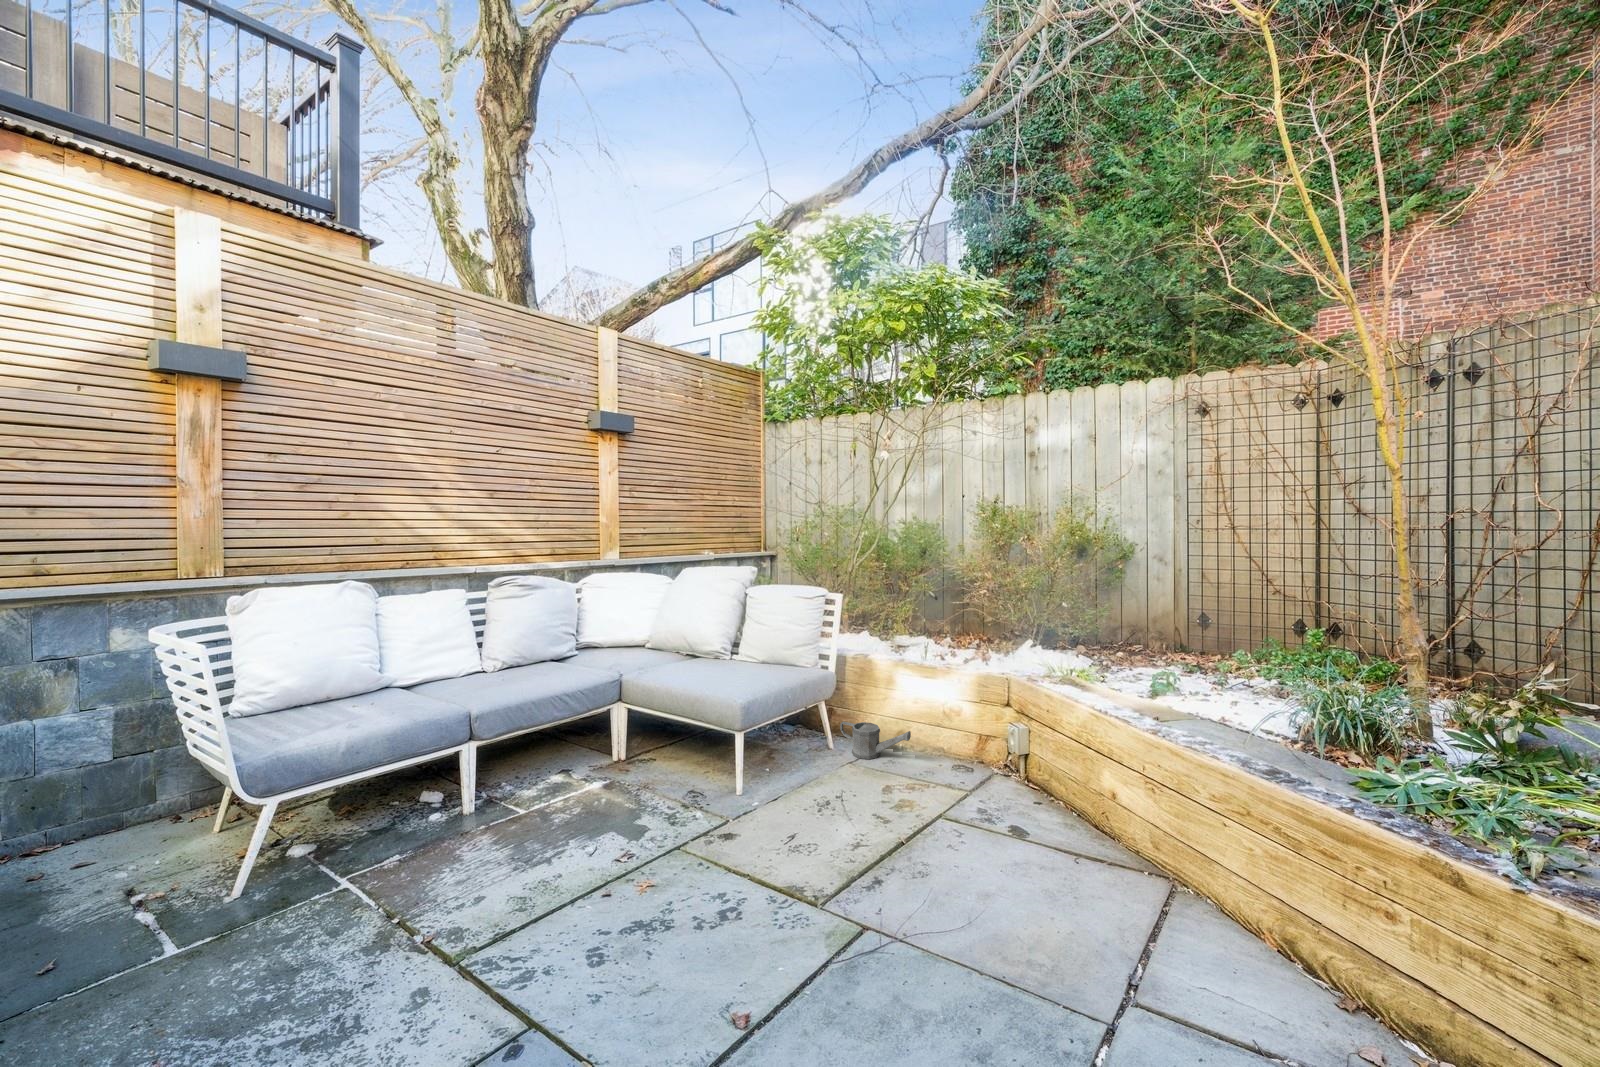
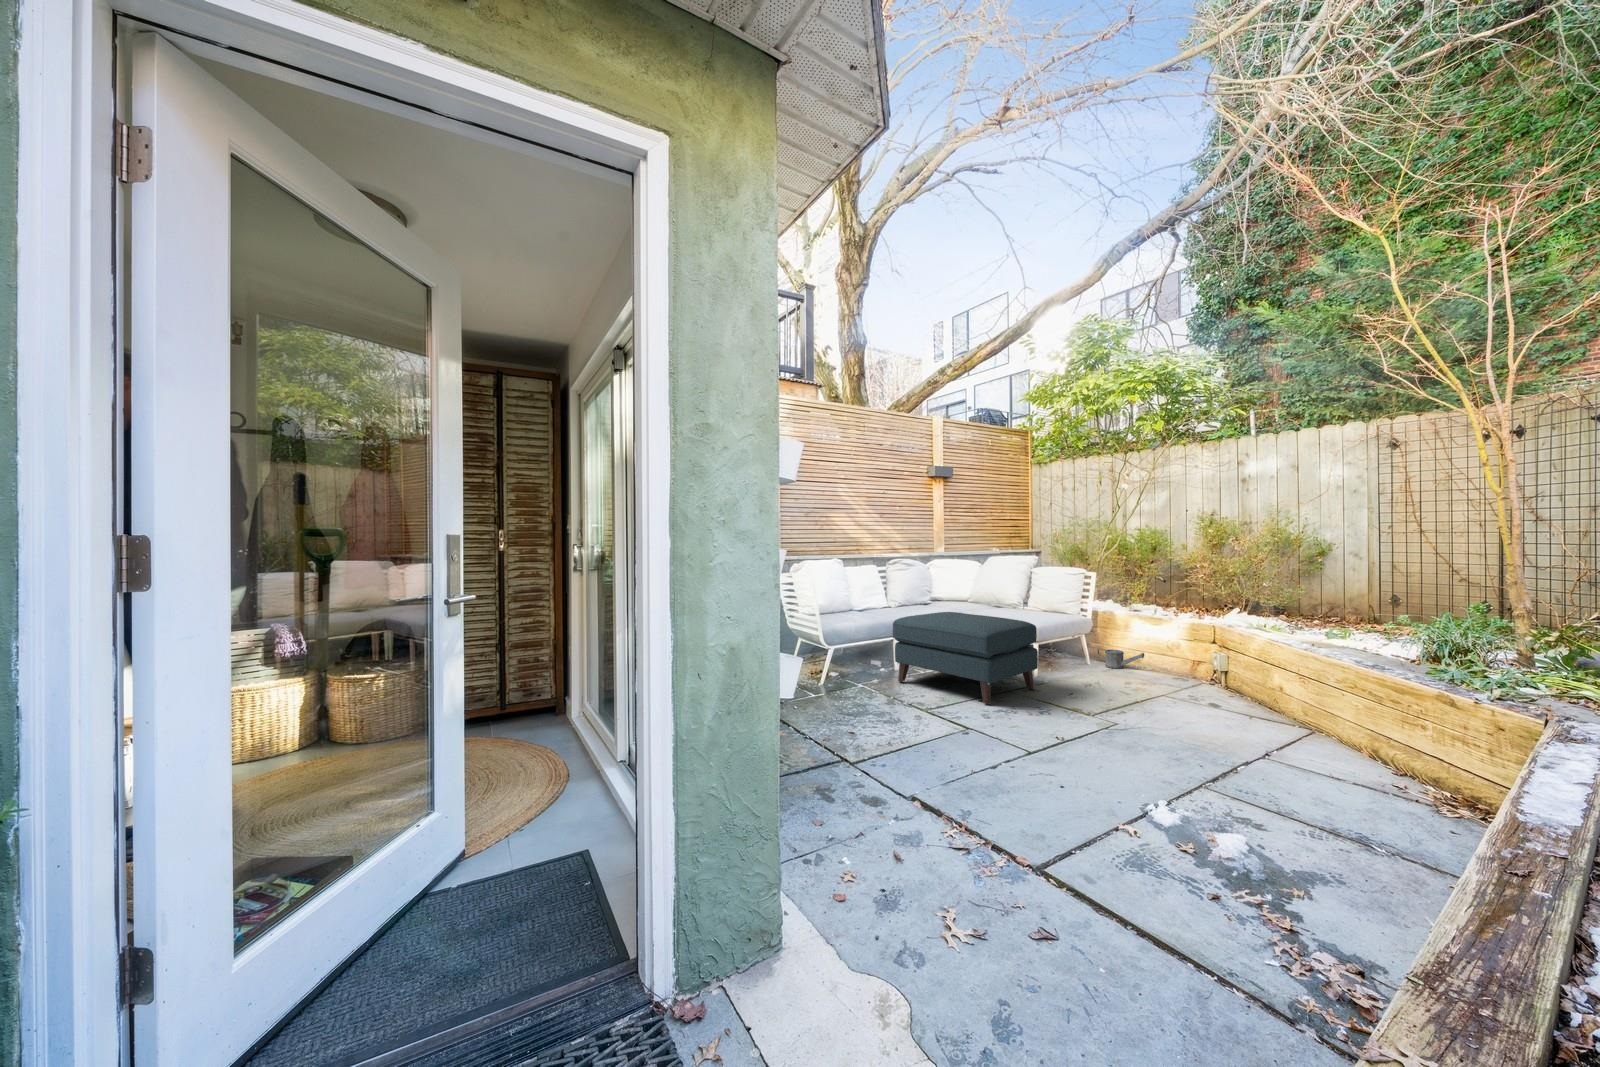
ottoman: none [364,690,712,998] -> present [893,612,1038,705]

